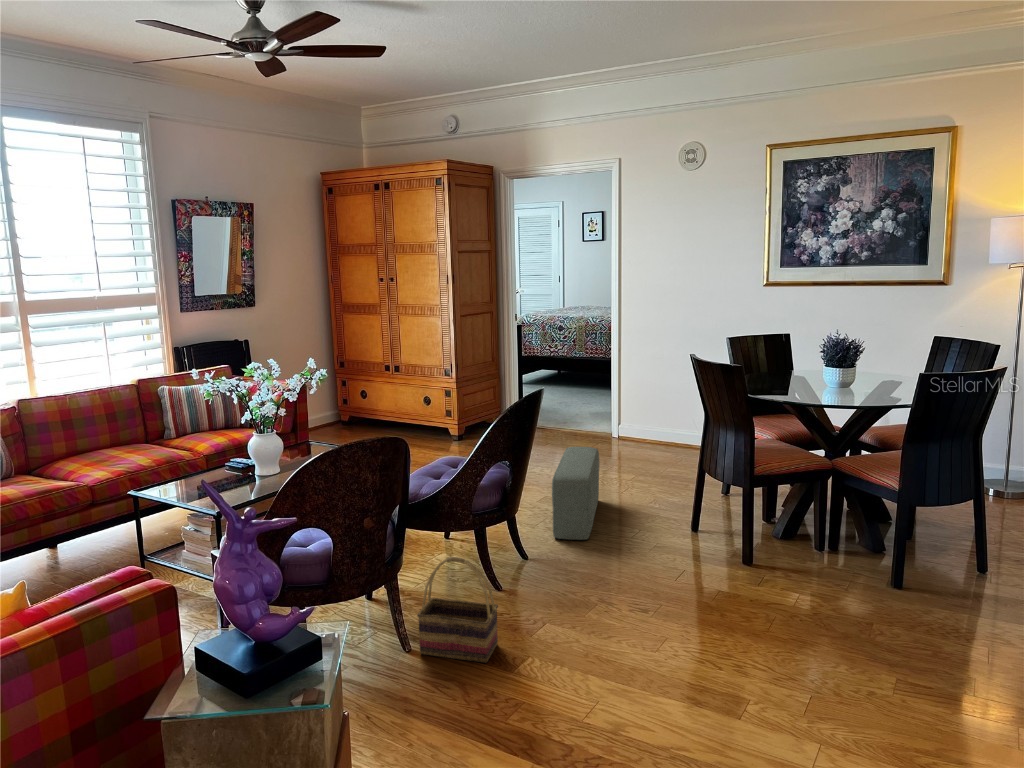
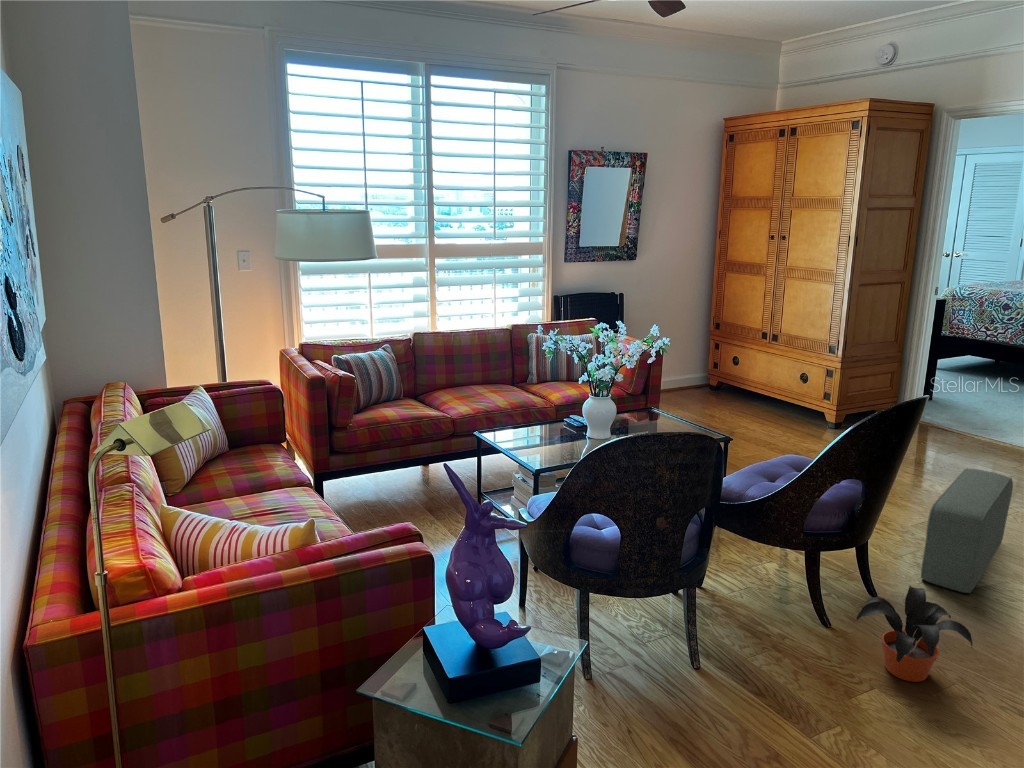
potted plant: none [523,537,603,610] -> present [857,586,972,682]
basket: present [417,557,498,663] -> none [708,581,810,715]

